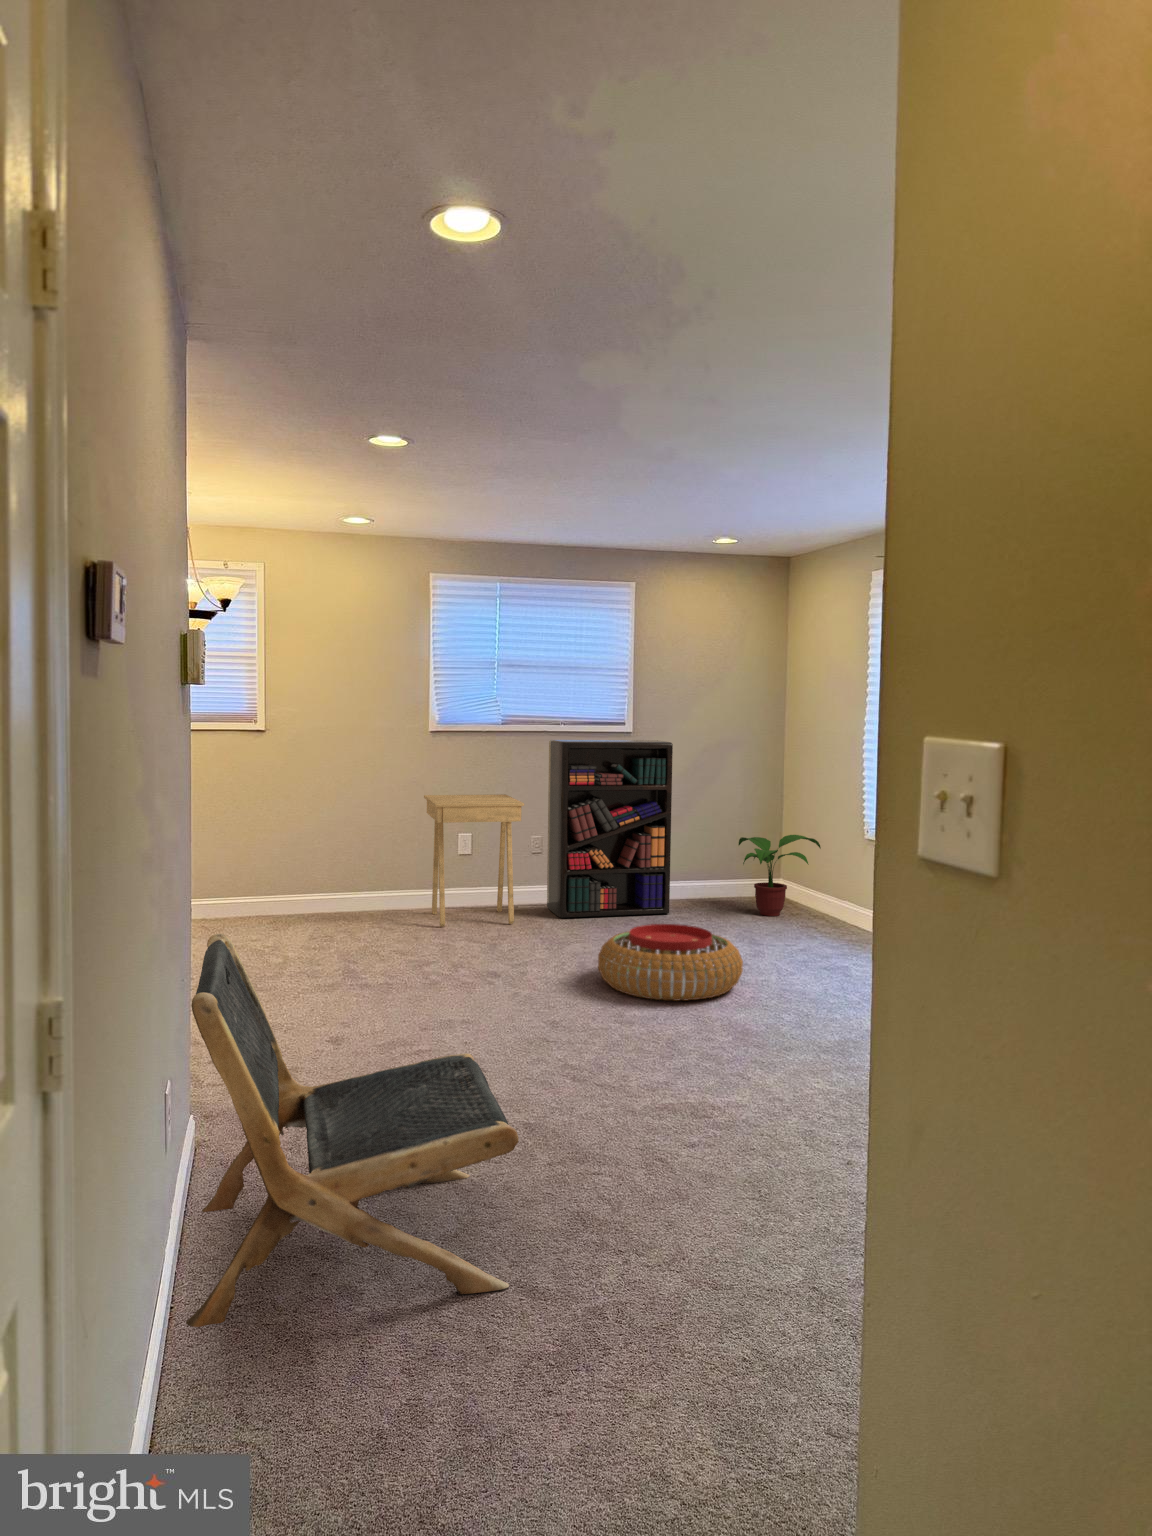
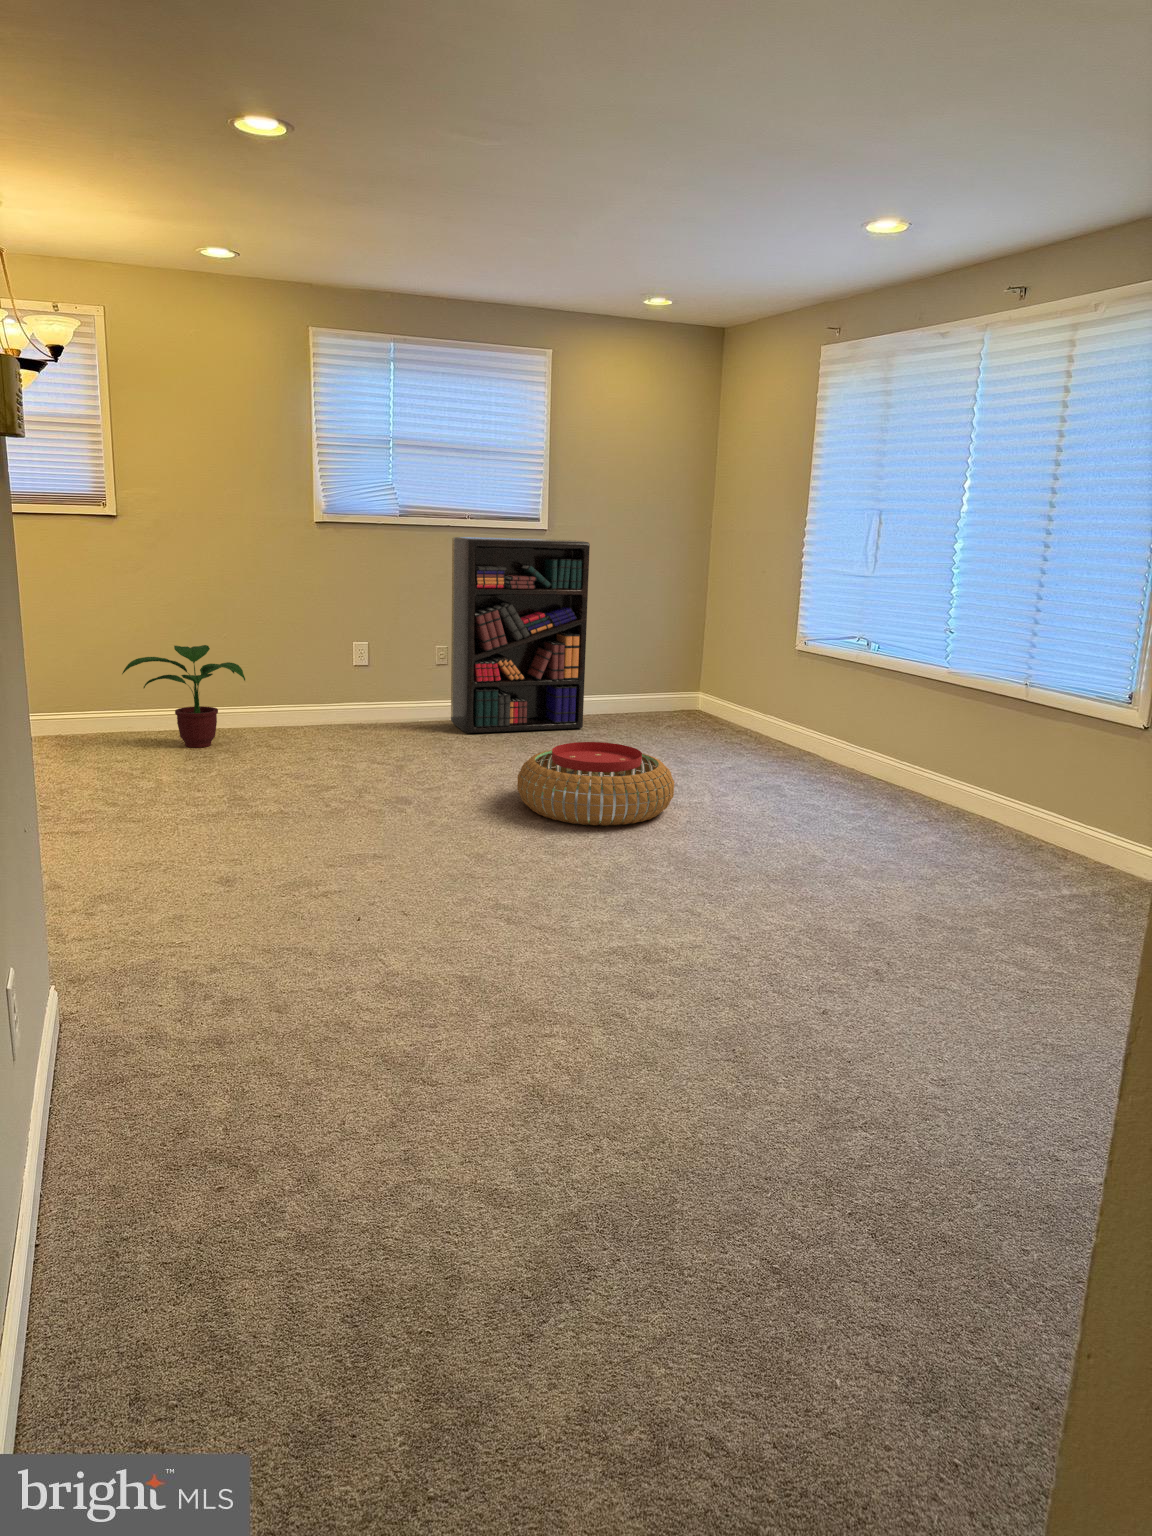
side table: present [424,794,524,927] -> none [312,597,428,744]
potted plant: present [739,835,821,916] -> present [122,645,245,748]
lounge chair: present [186,934,519,1327] -> none [30,771,473,1271]

